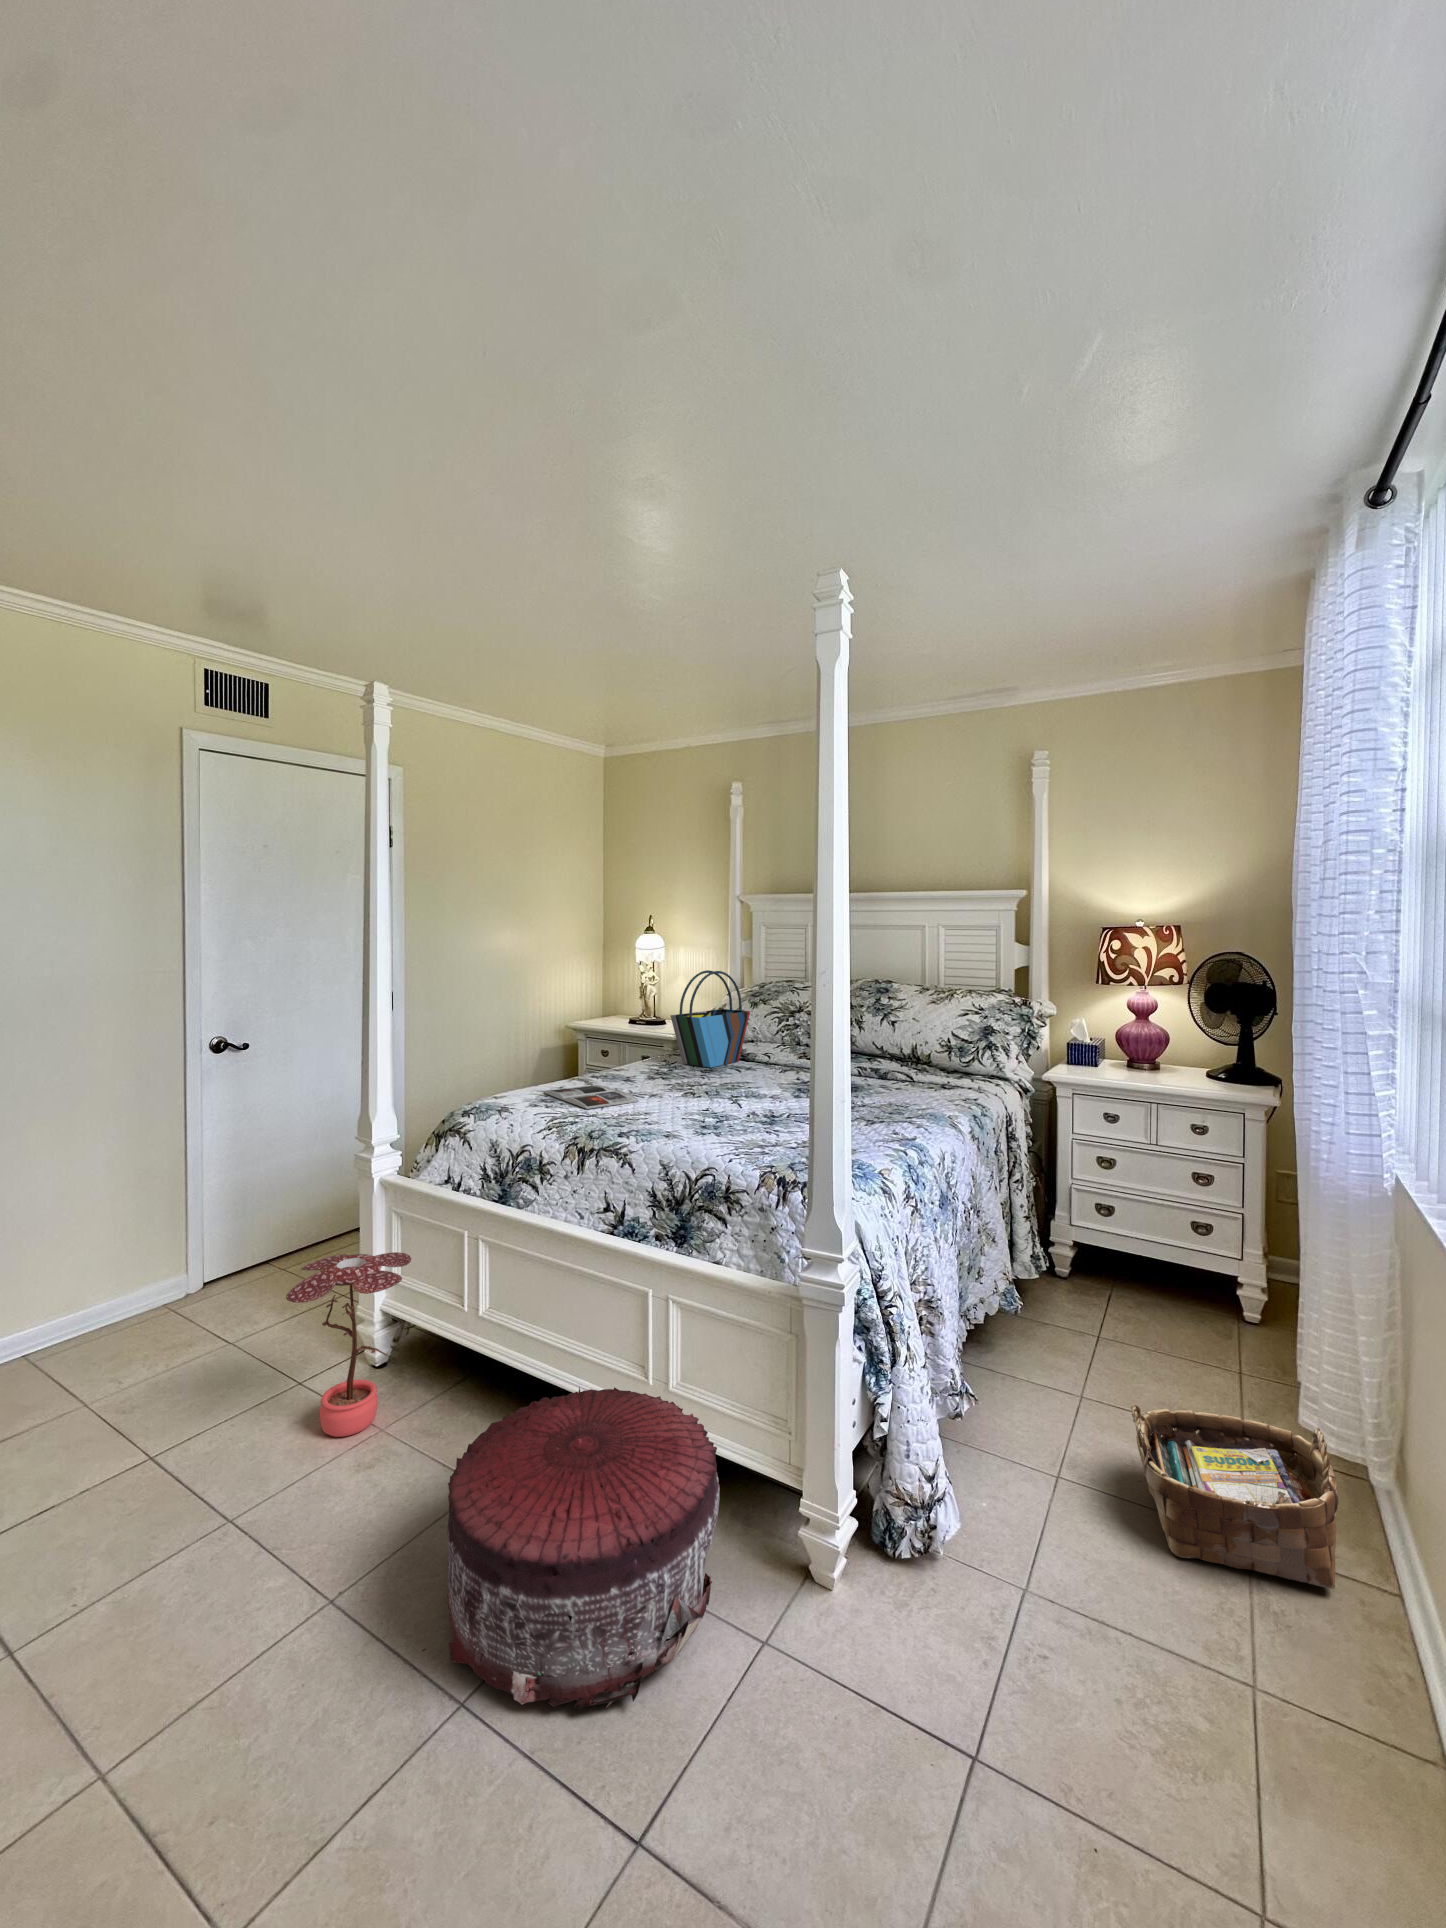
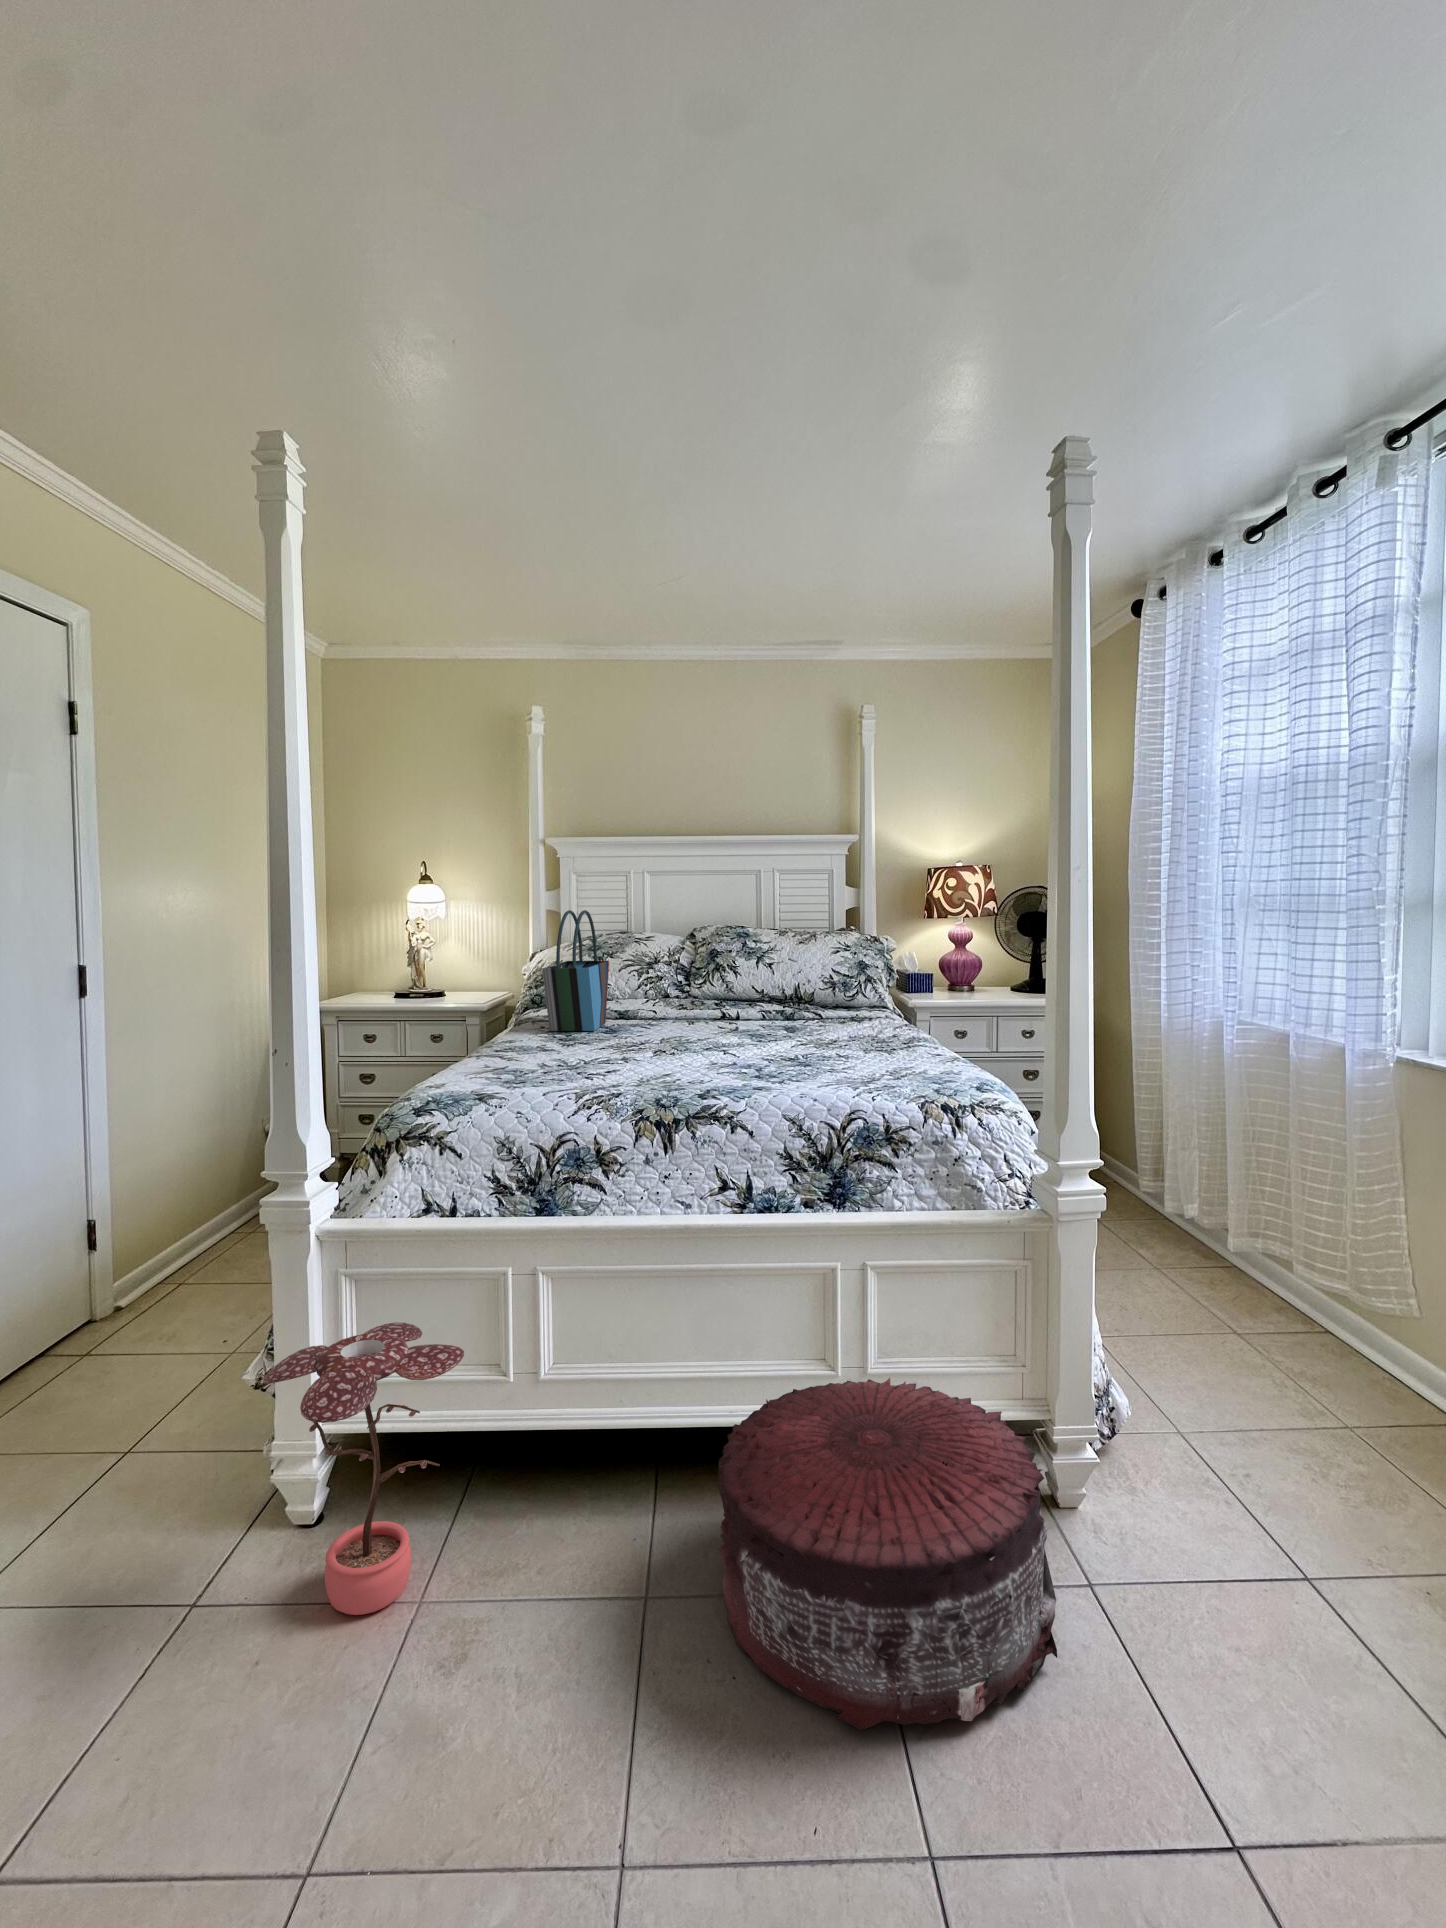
magazine: present [543,1085,639,1109] -> none [468,1059,616,1083]
woven basket: present [1131,1404,1339,1589] -> none [1155,1241,1323,1373]

